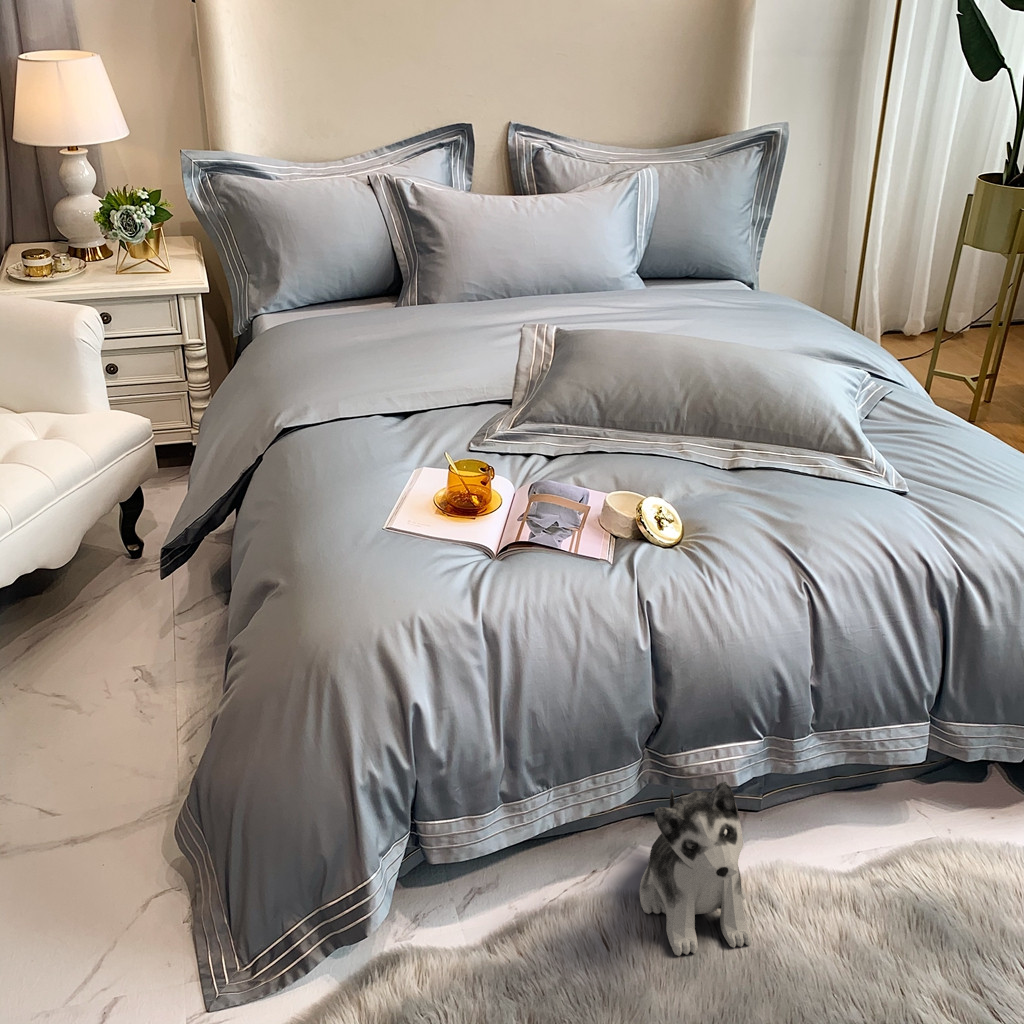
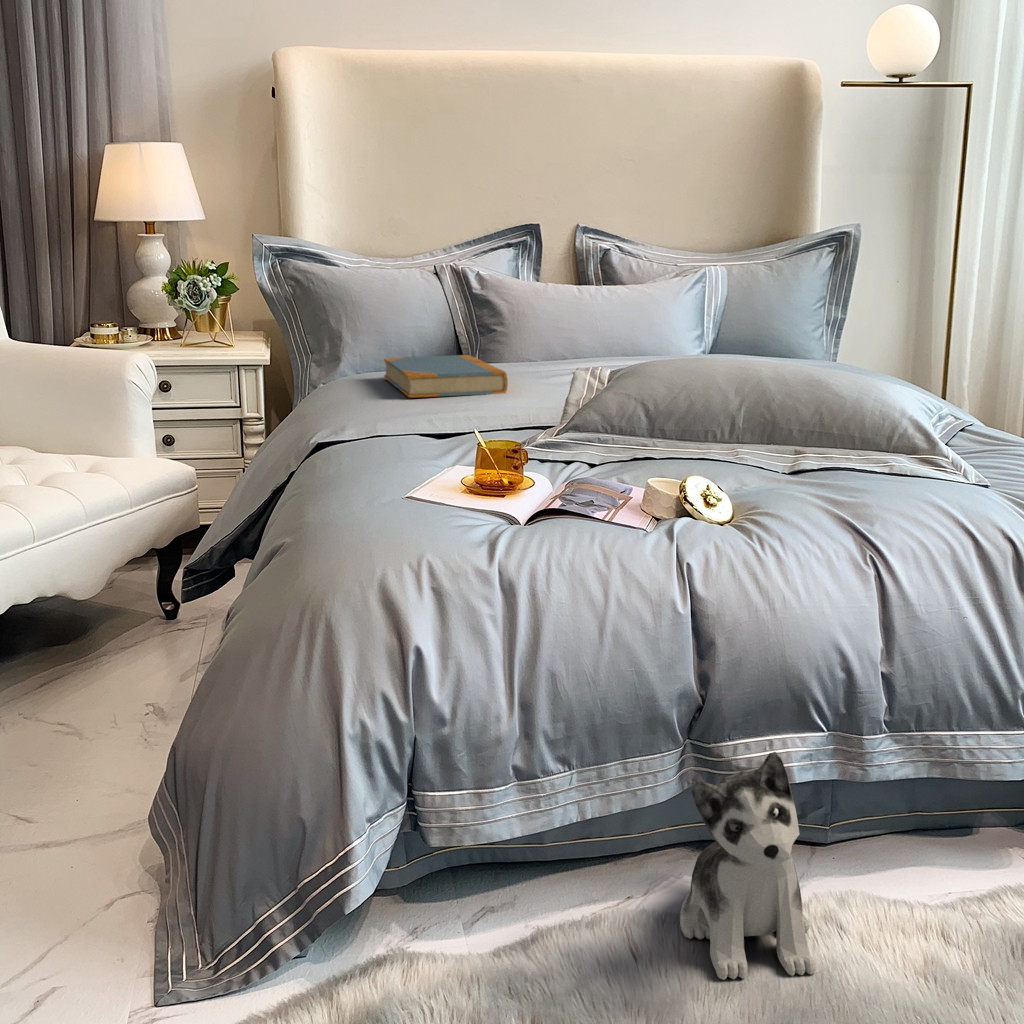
book: none [331,297,459,370] -> present [384,355,508,398]

